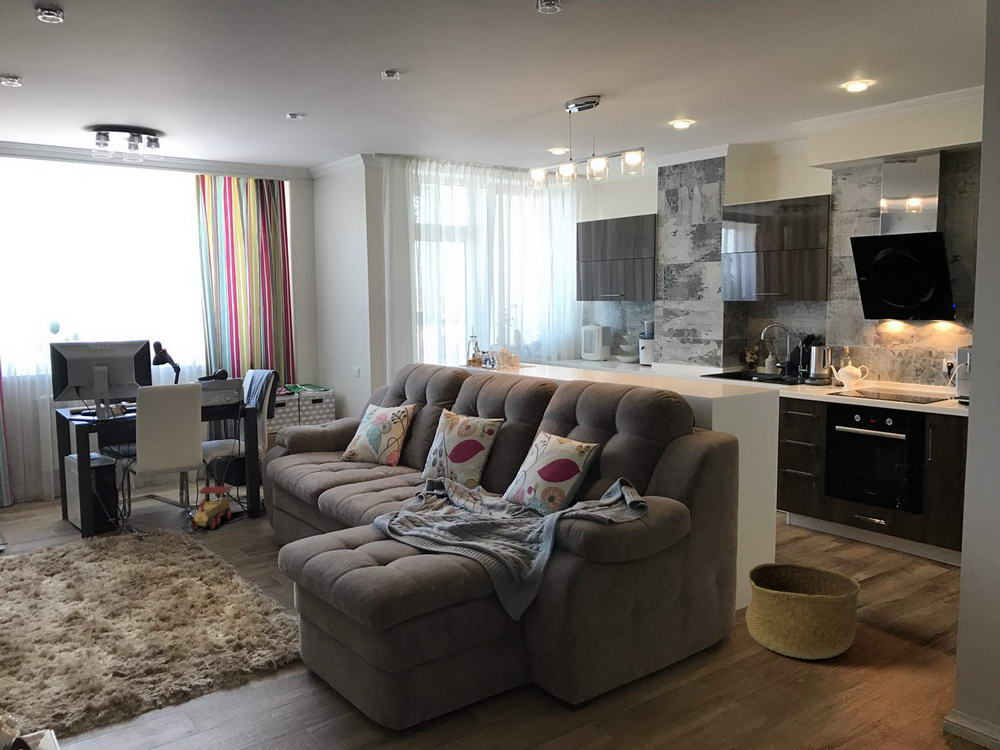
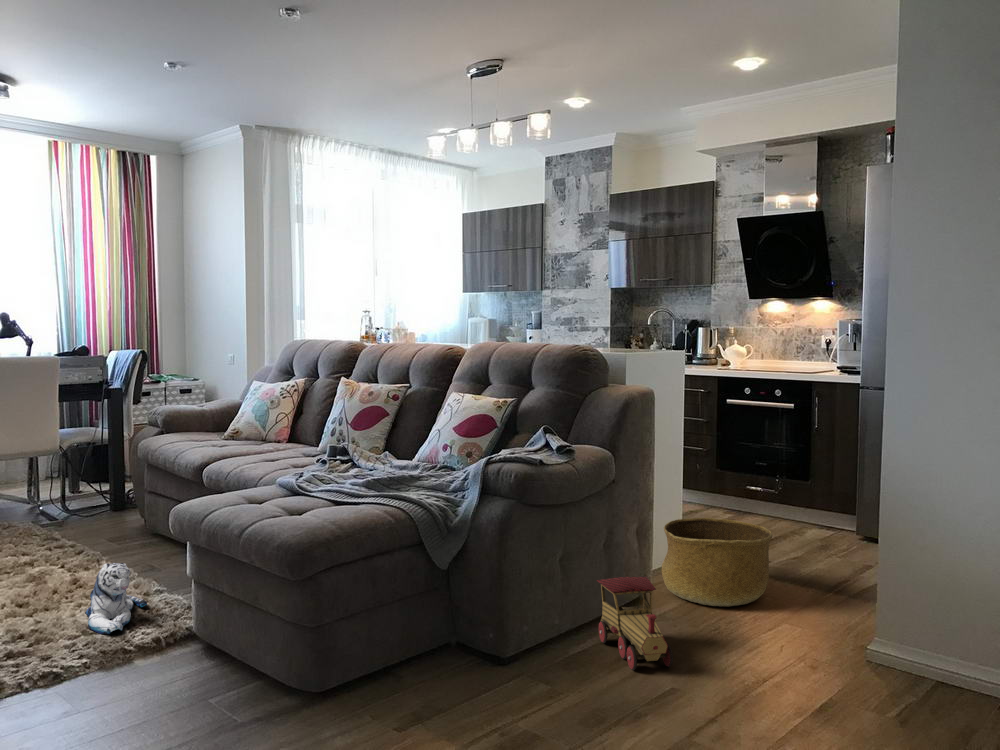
toy train: present [191,486,231,530] -> present [597,577,673,670]
plush toy: none [214,589,266,654] -> present [85,563,147,634]

